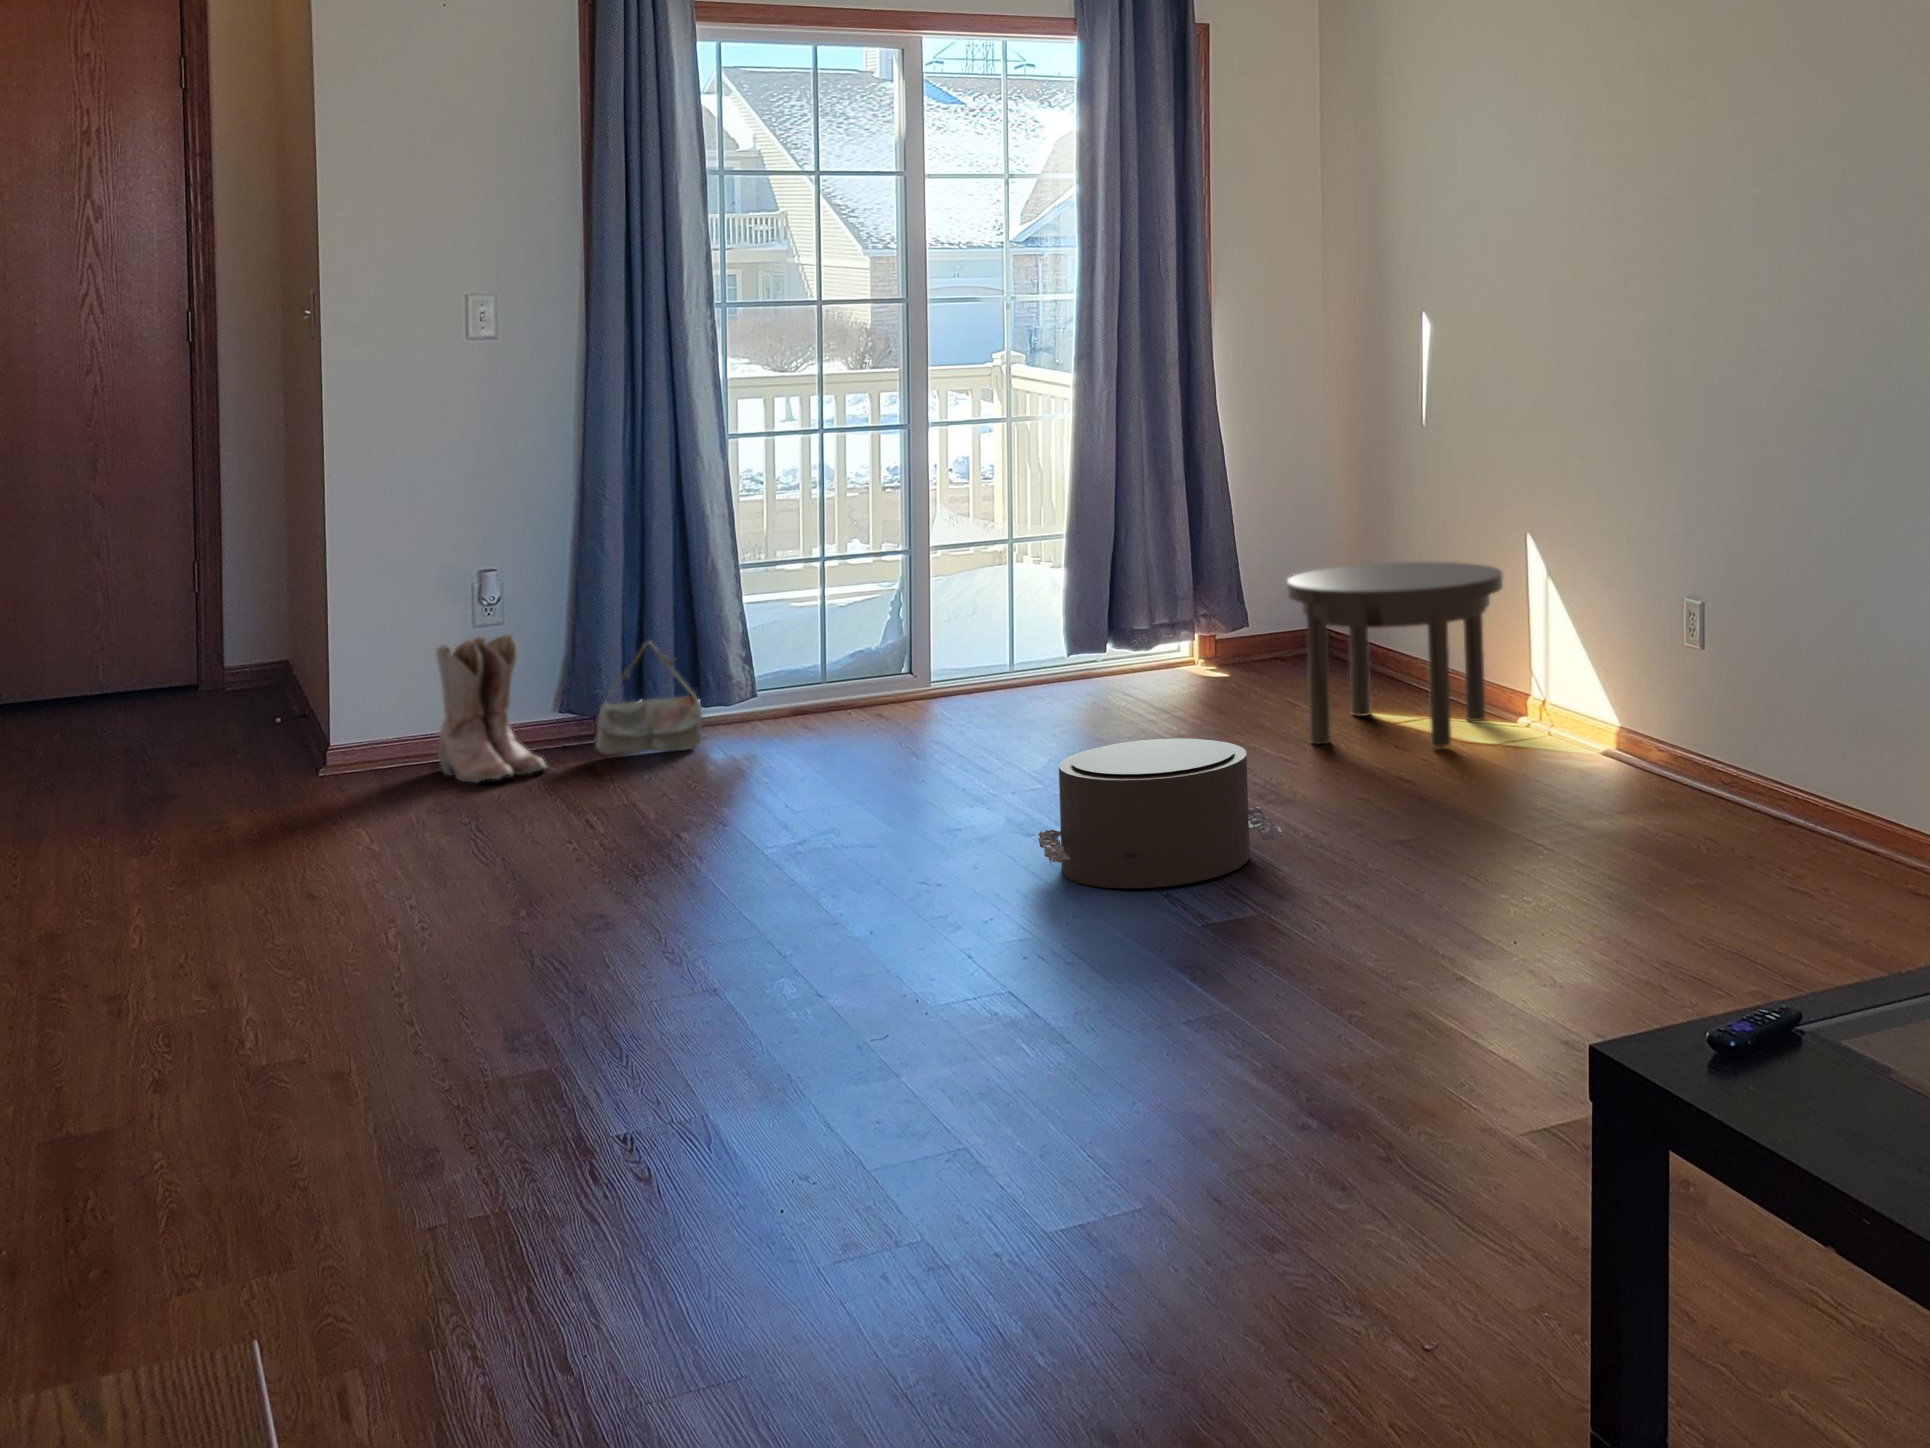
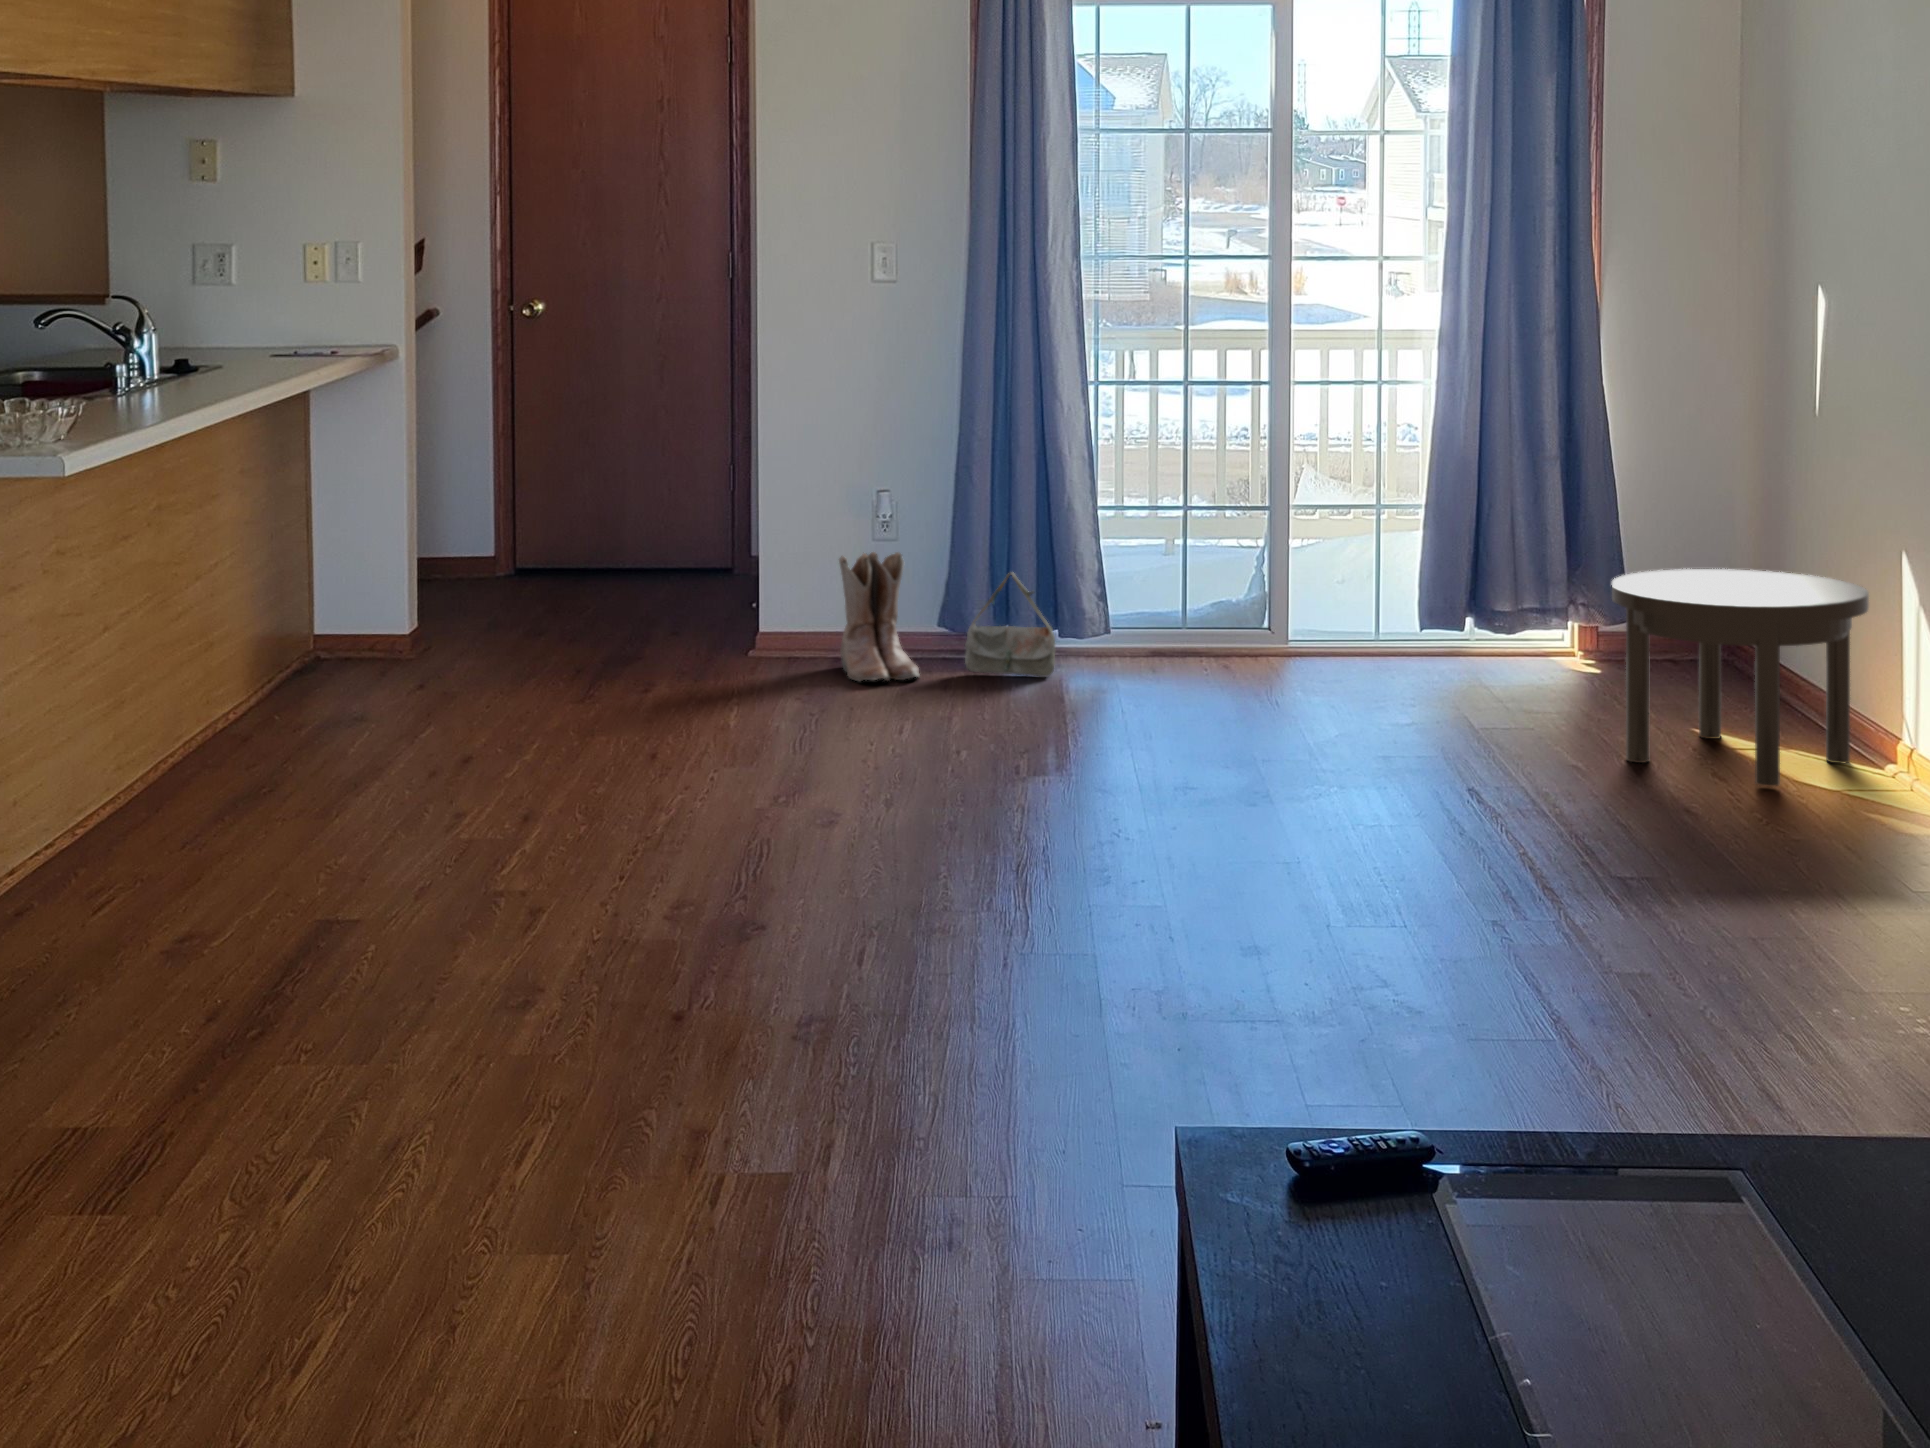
pouf: present [1038,738,1283,888] -> none [1238,729,1487,883]

